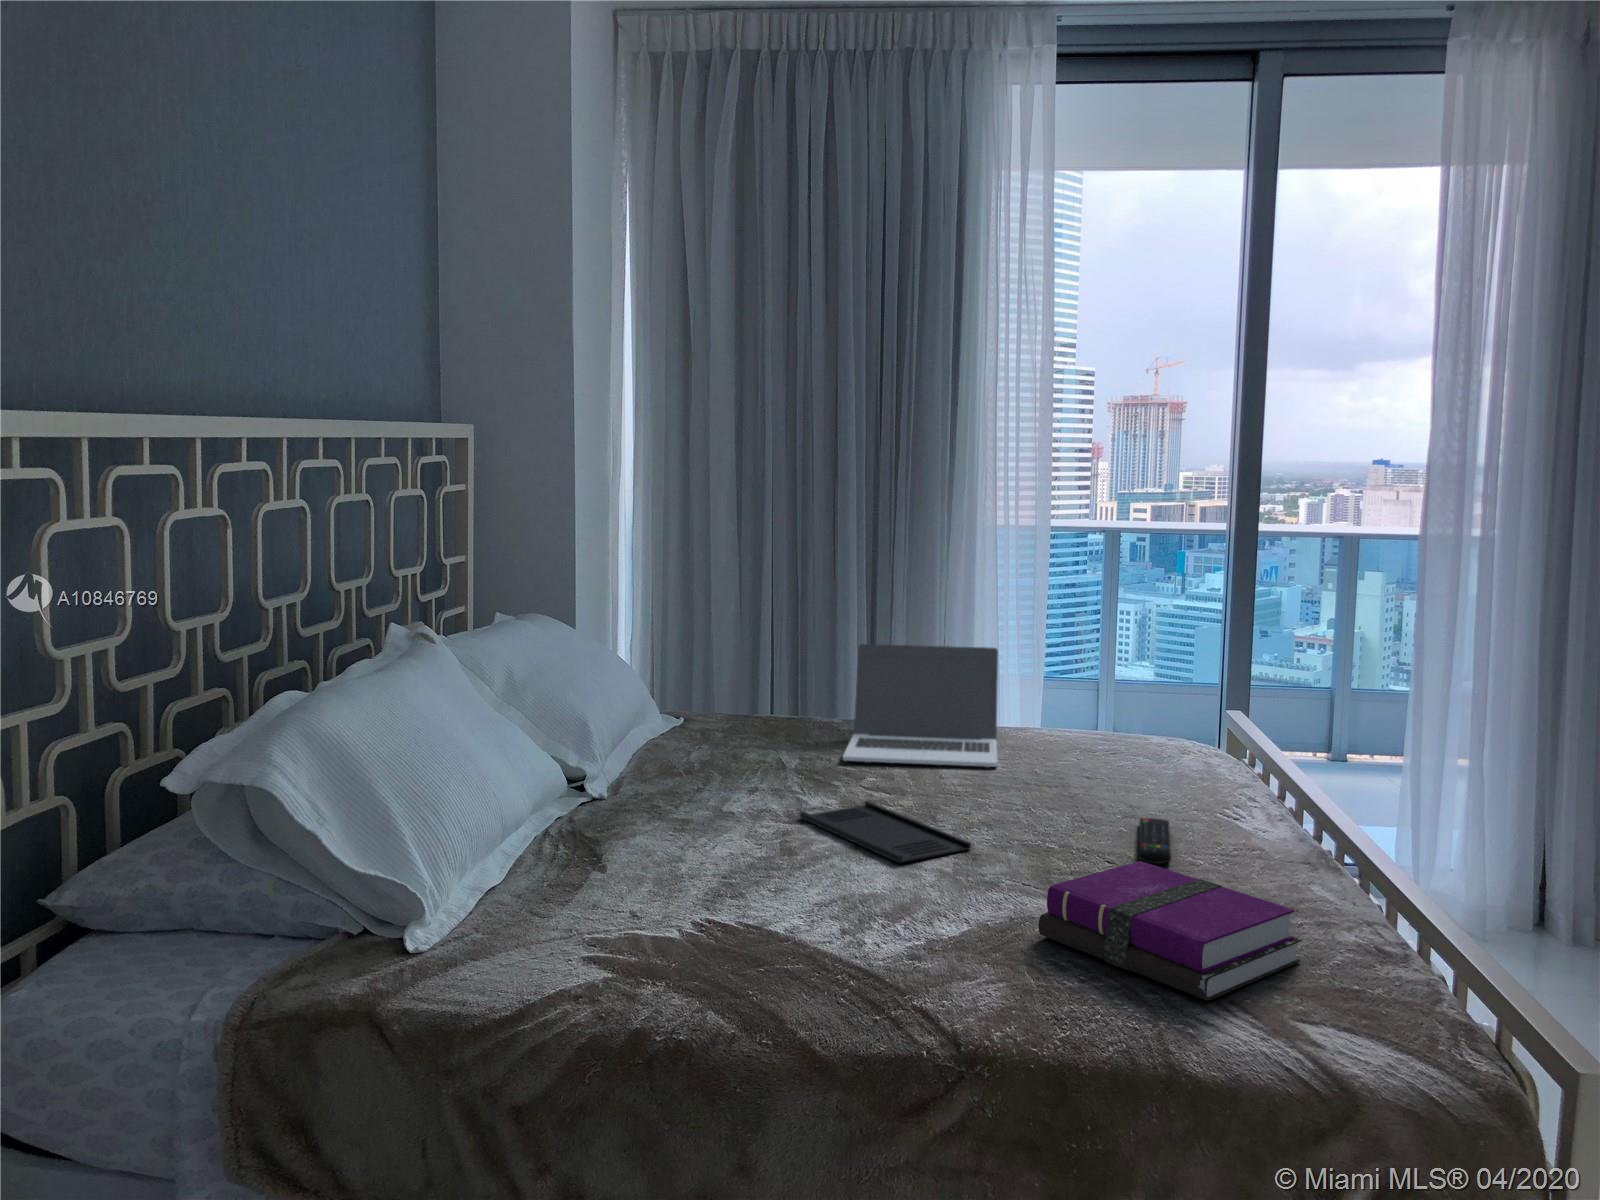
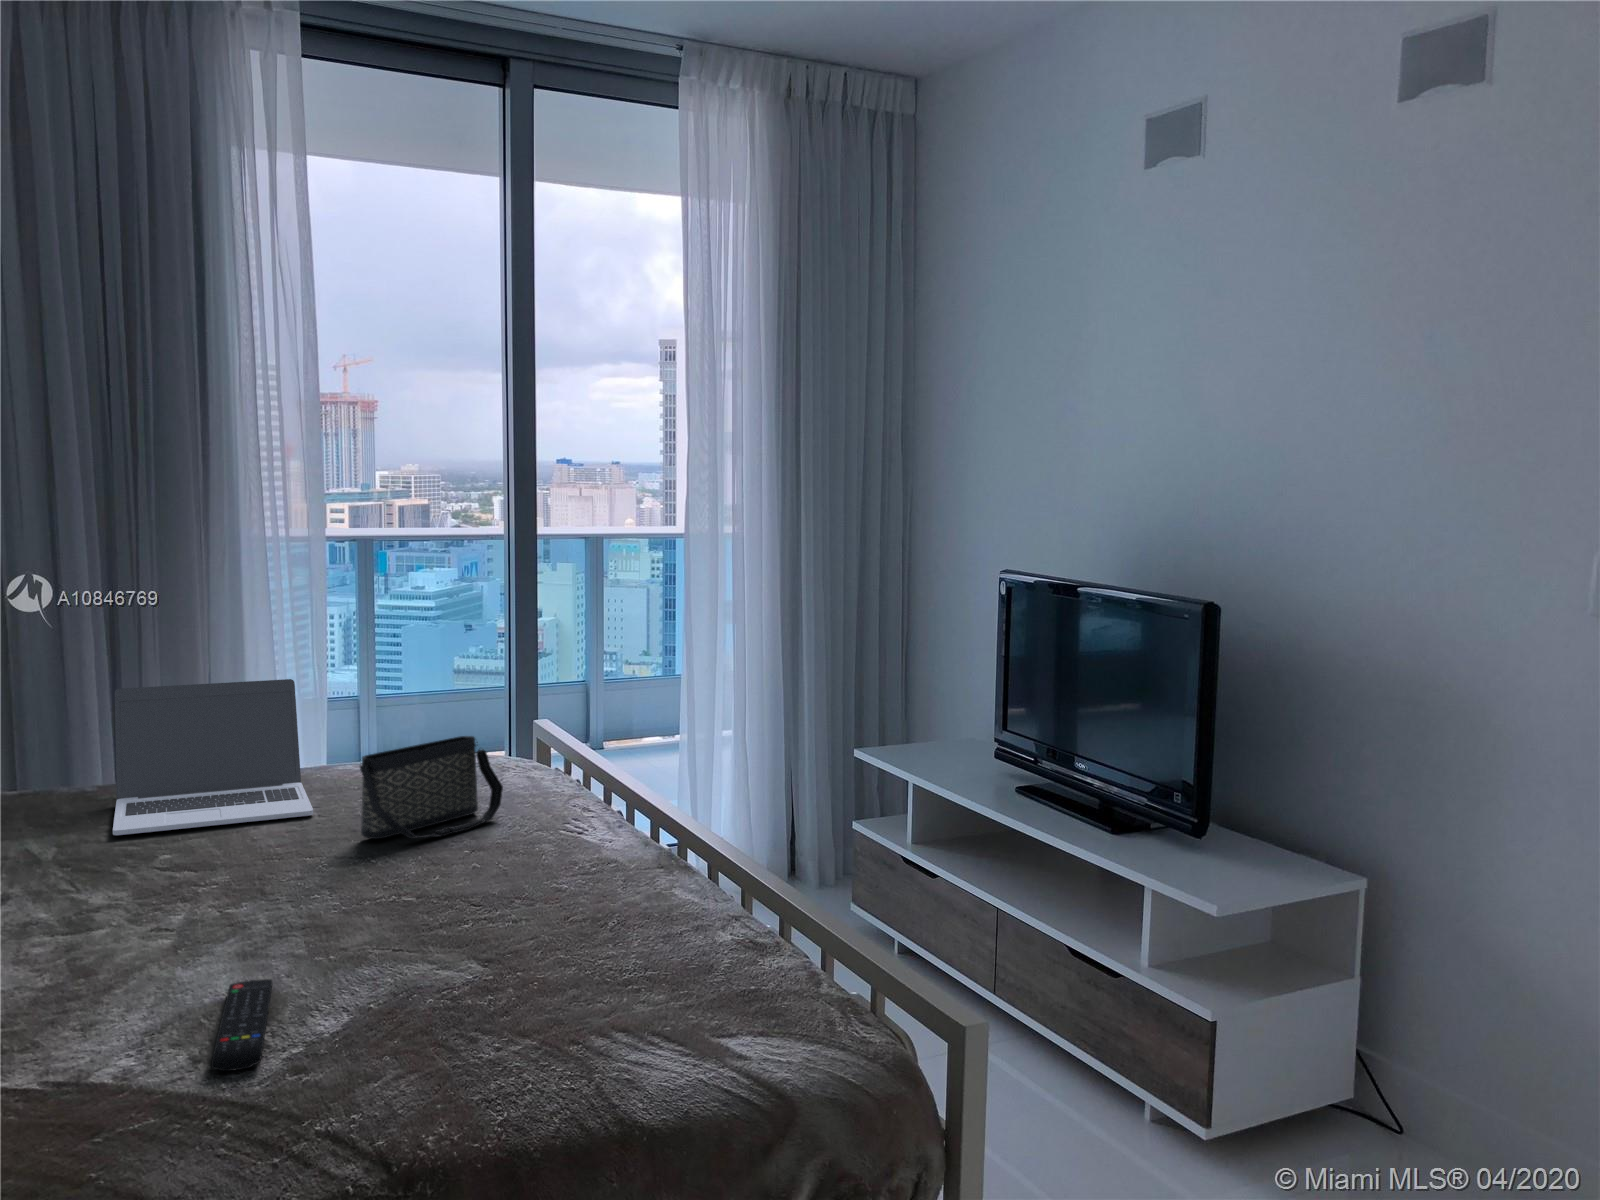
handbag: none [1030,711,1166,801] -> present [360,736,503,839]
tray: present [800,801,971,863] -> none [78,883,319,956]
remote control: present [1139,818,1171,864] -> present [211,979,273,1071]
notebook: present [1038,861,1302,1001] -> none [435,902,697,1038]

